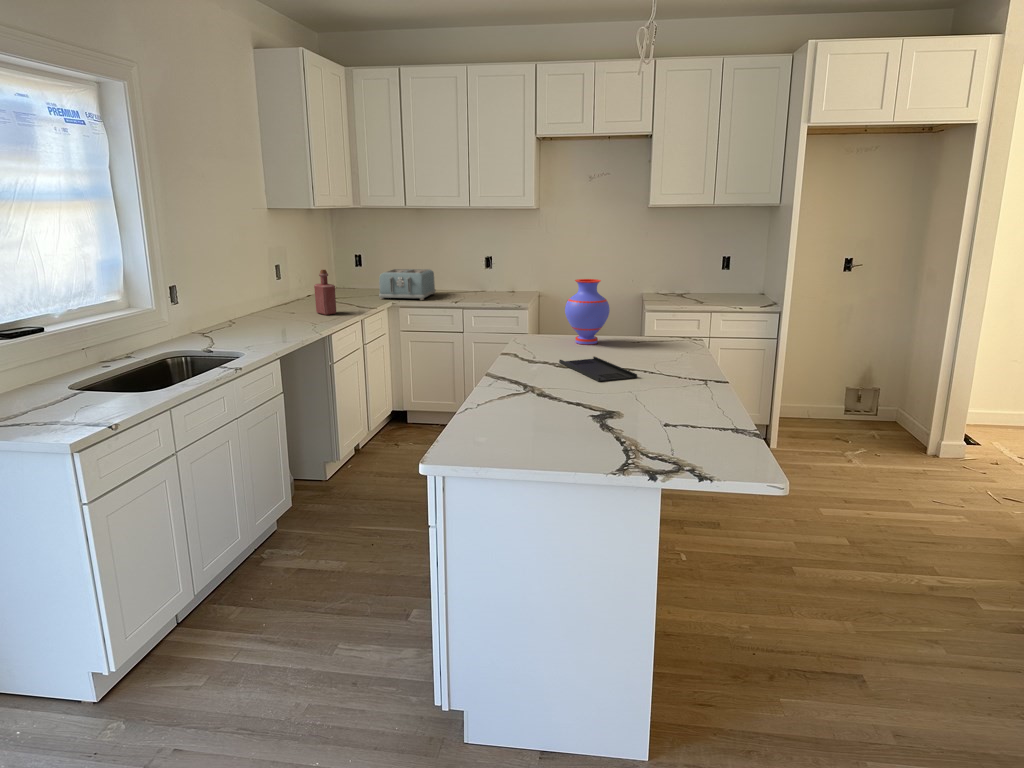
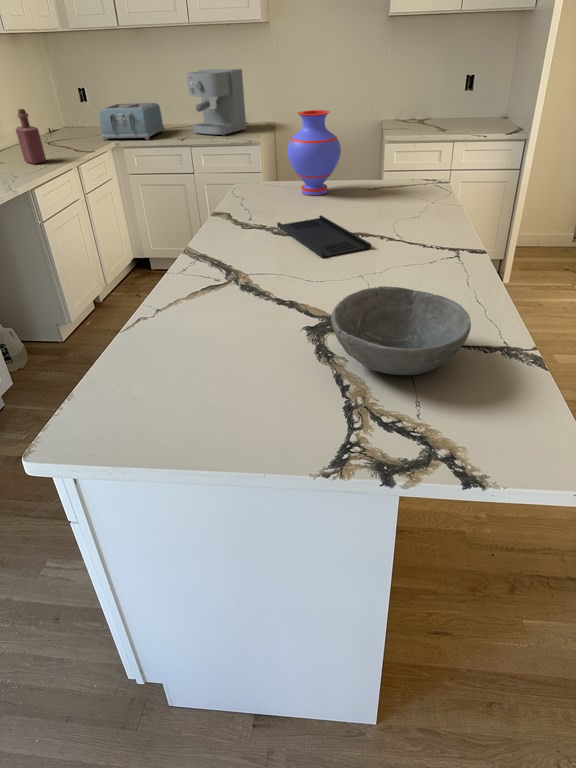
coffee maker: none [463,244,514,300] -> present [186,69,246,136]
bowl: none [613,387,706,437] -> present [331,286,471,375]

